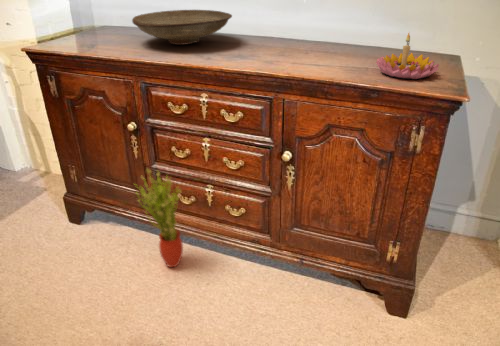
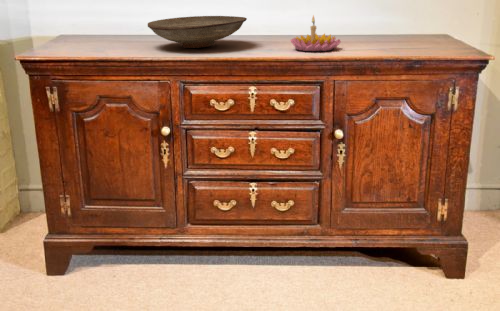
candle holder: present [376,33,439,79] -> present [290,16,341,52]
potted plant: present [134,170,183,267] -> none [180,172,231,283]

